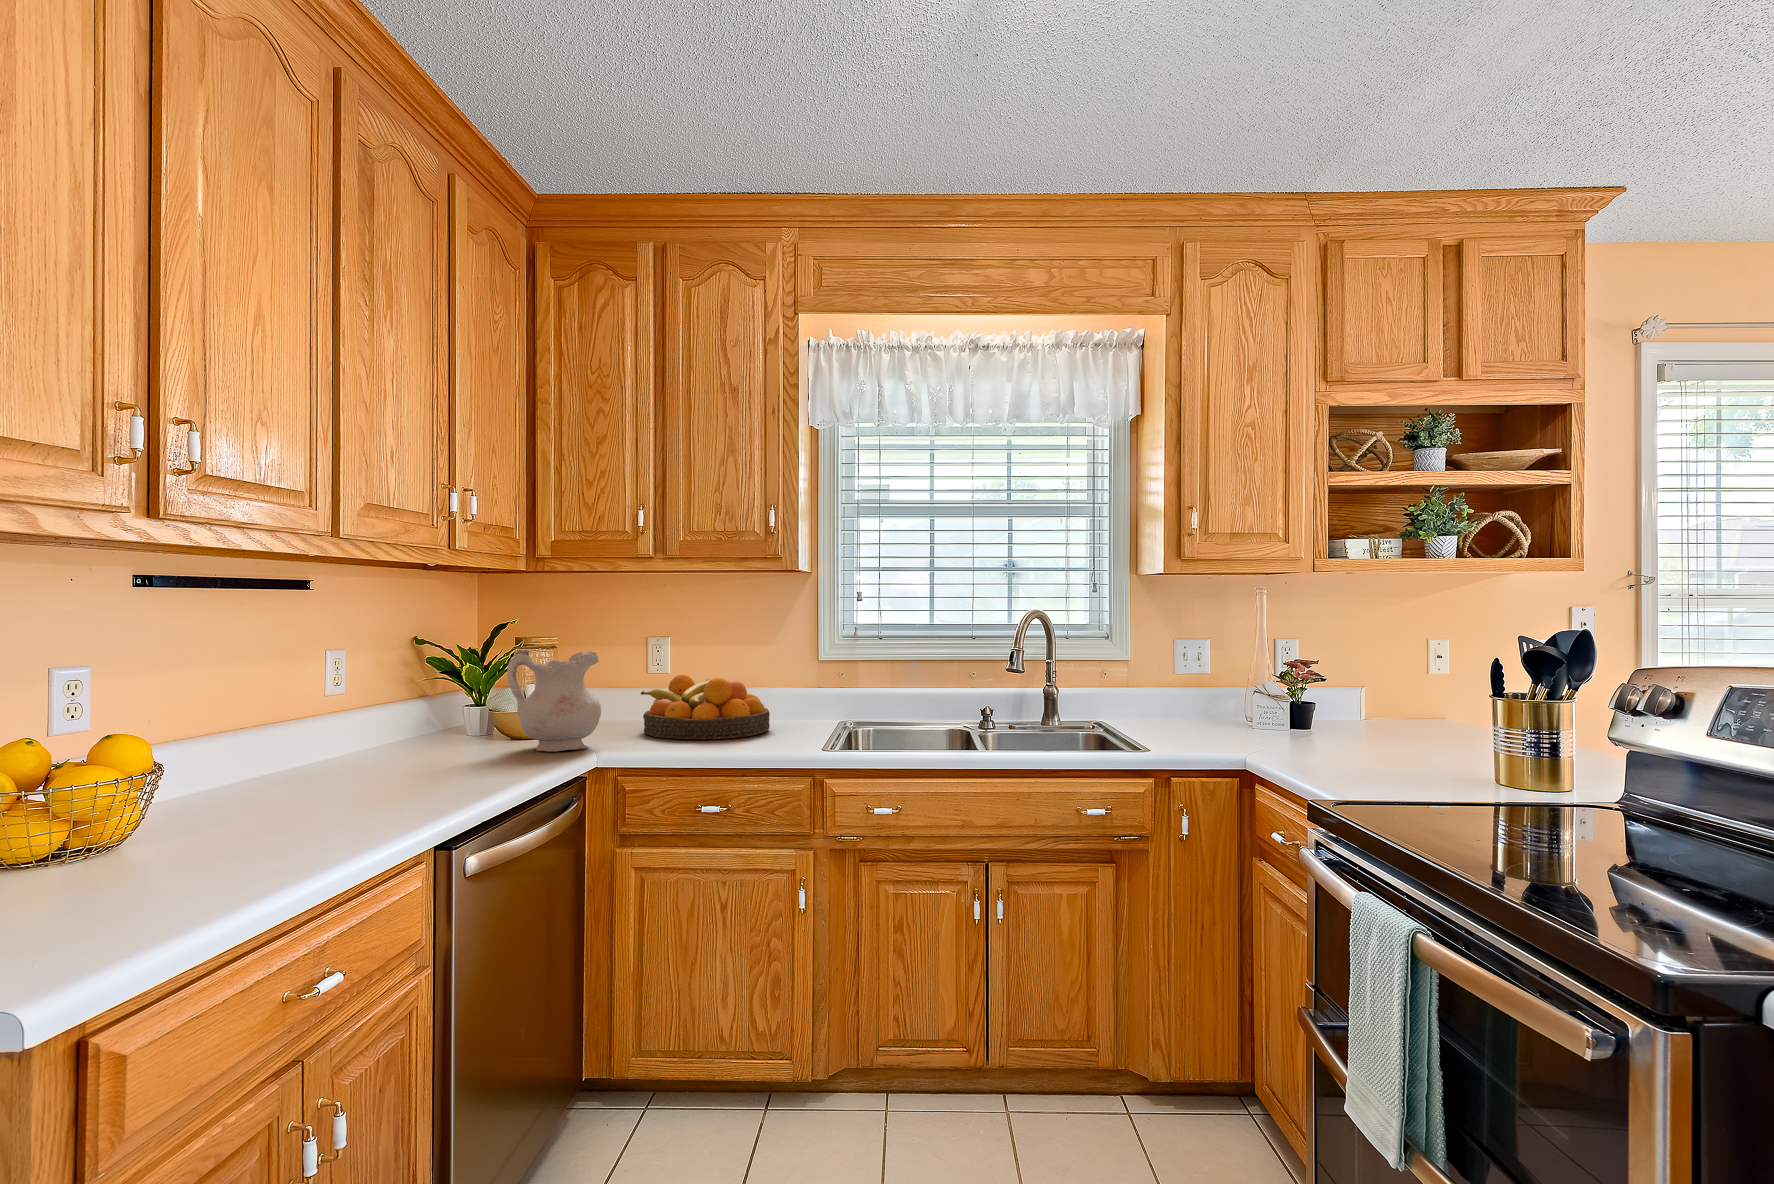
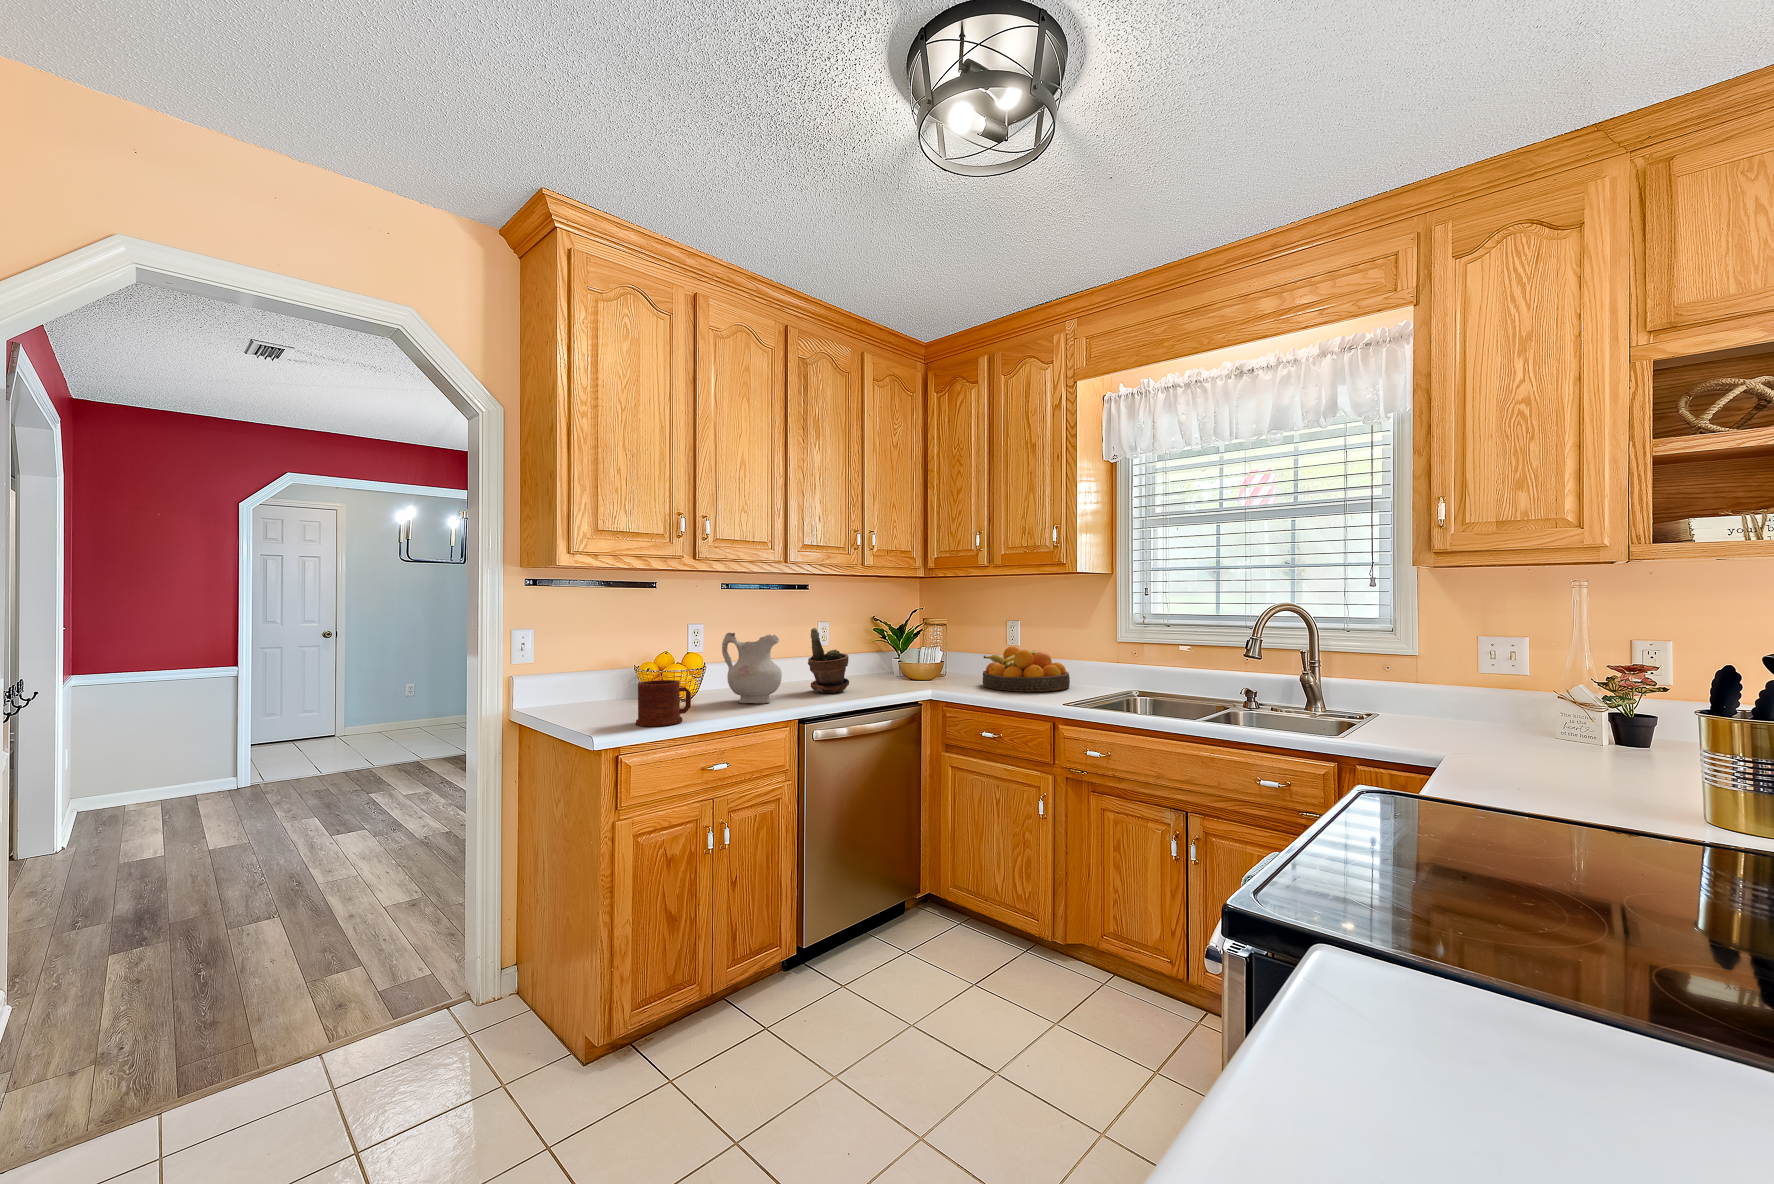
ceramic pitcher: present [507,650,601,752] -> present [722,633,782,703]
potted plant: none [373,655,456,776] -> present [808,628,849,693]
mug: none [98,781,243,902] -> present [636,680,691,726]

